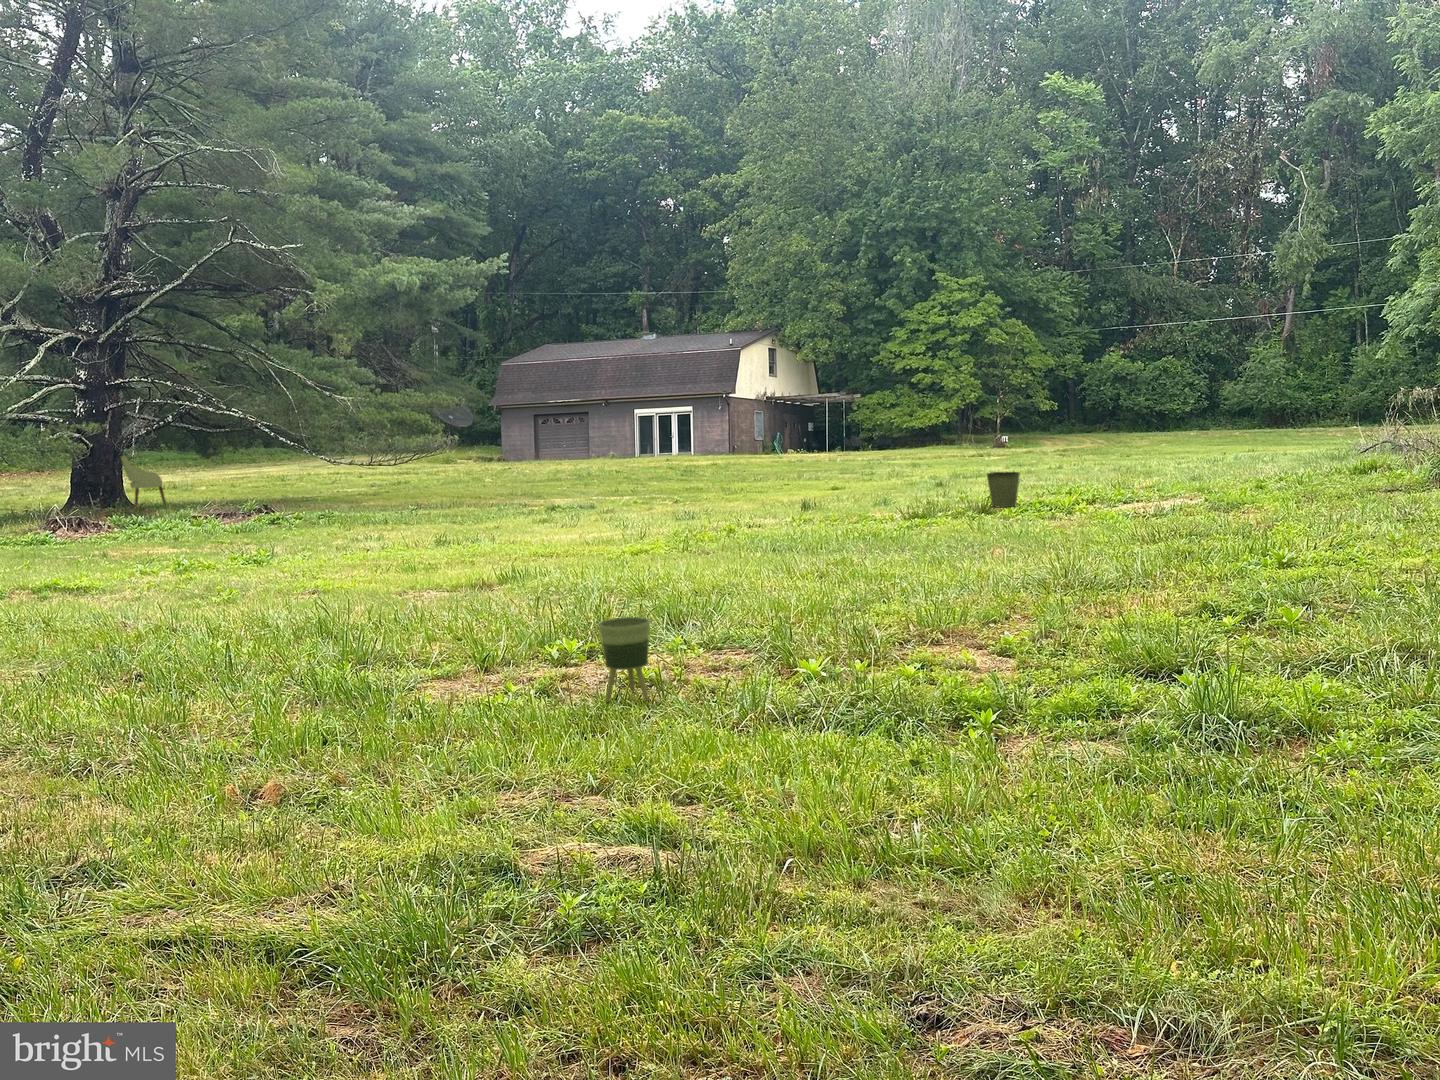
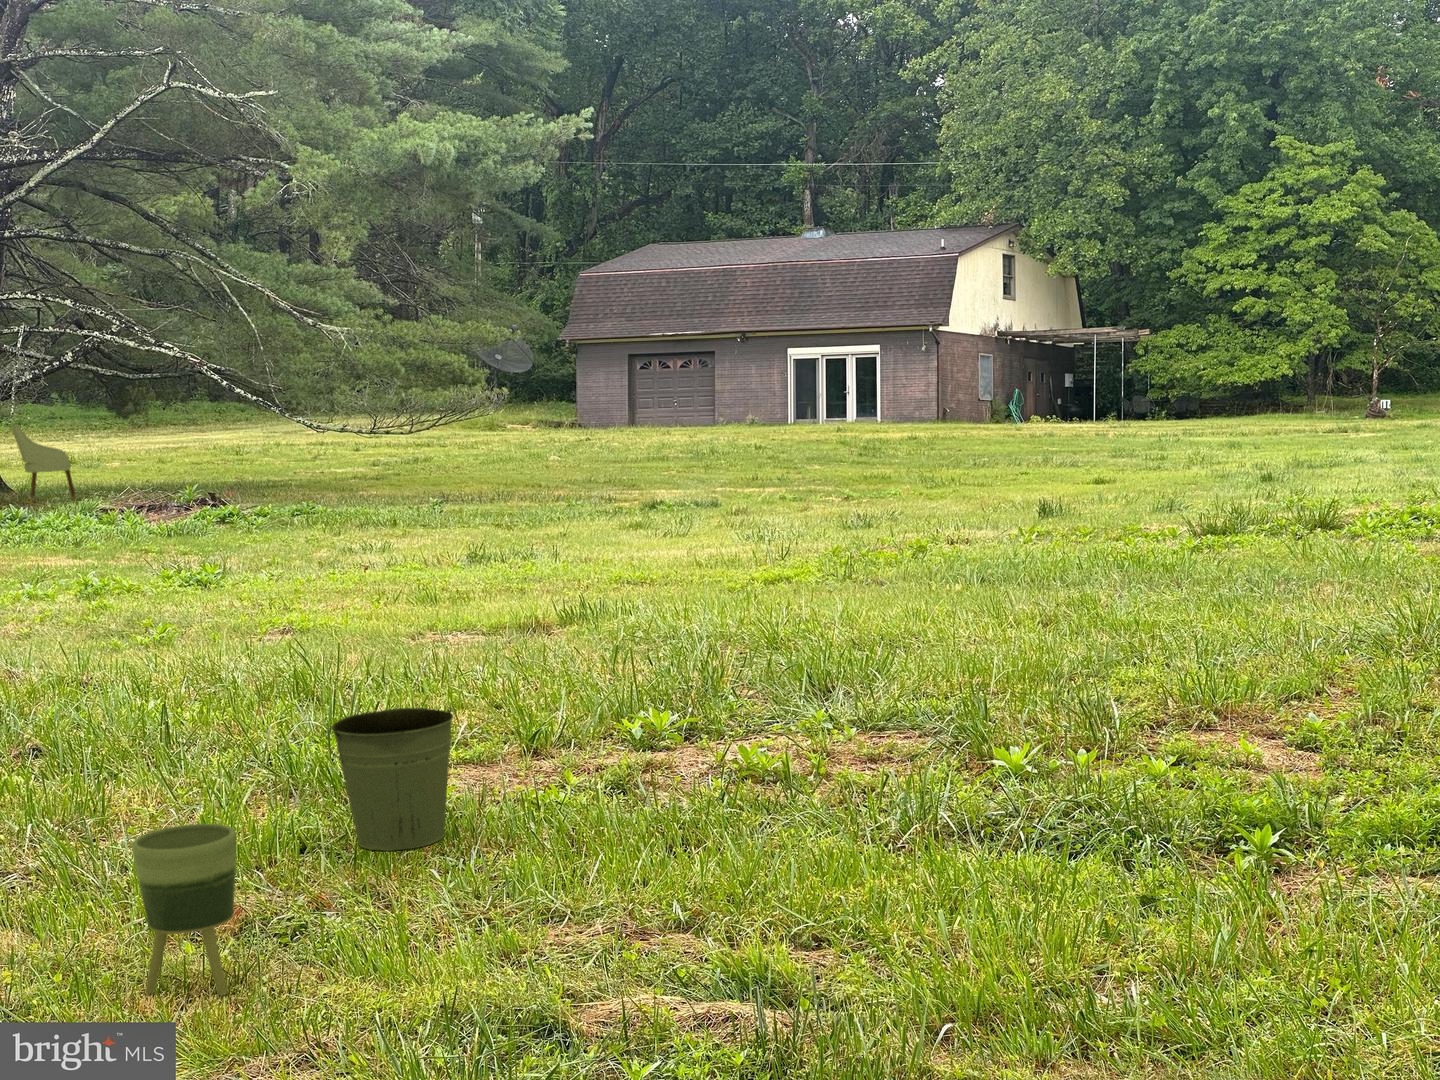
bucket: present [987,471,1020,507] -> present [328,706,453,851]
planter: present [599,617,650,702] -> present [131,824,236,995]

